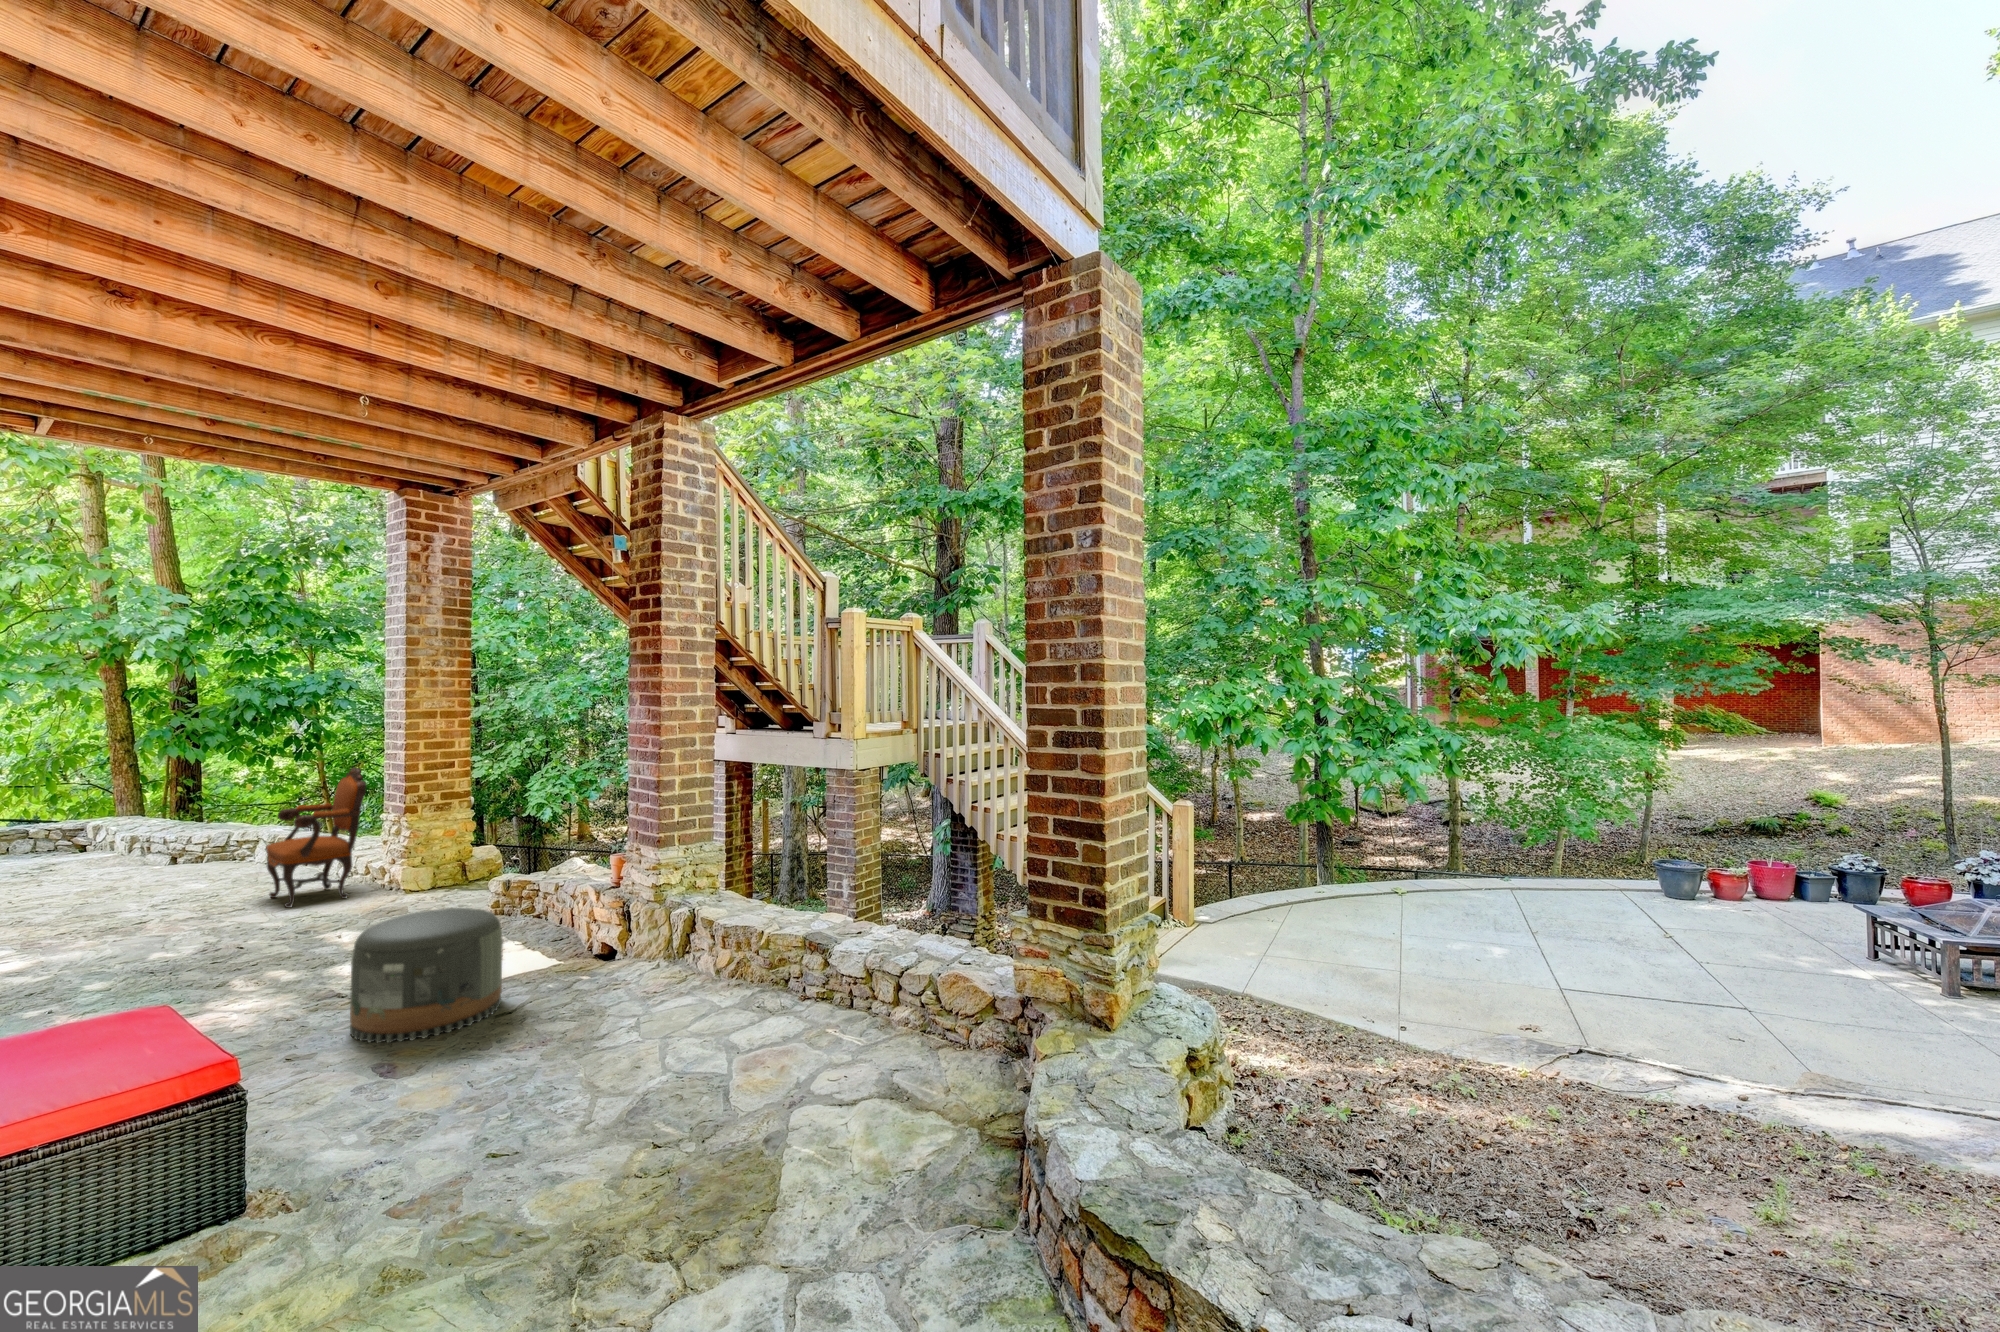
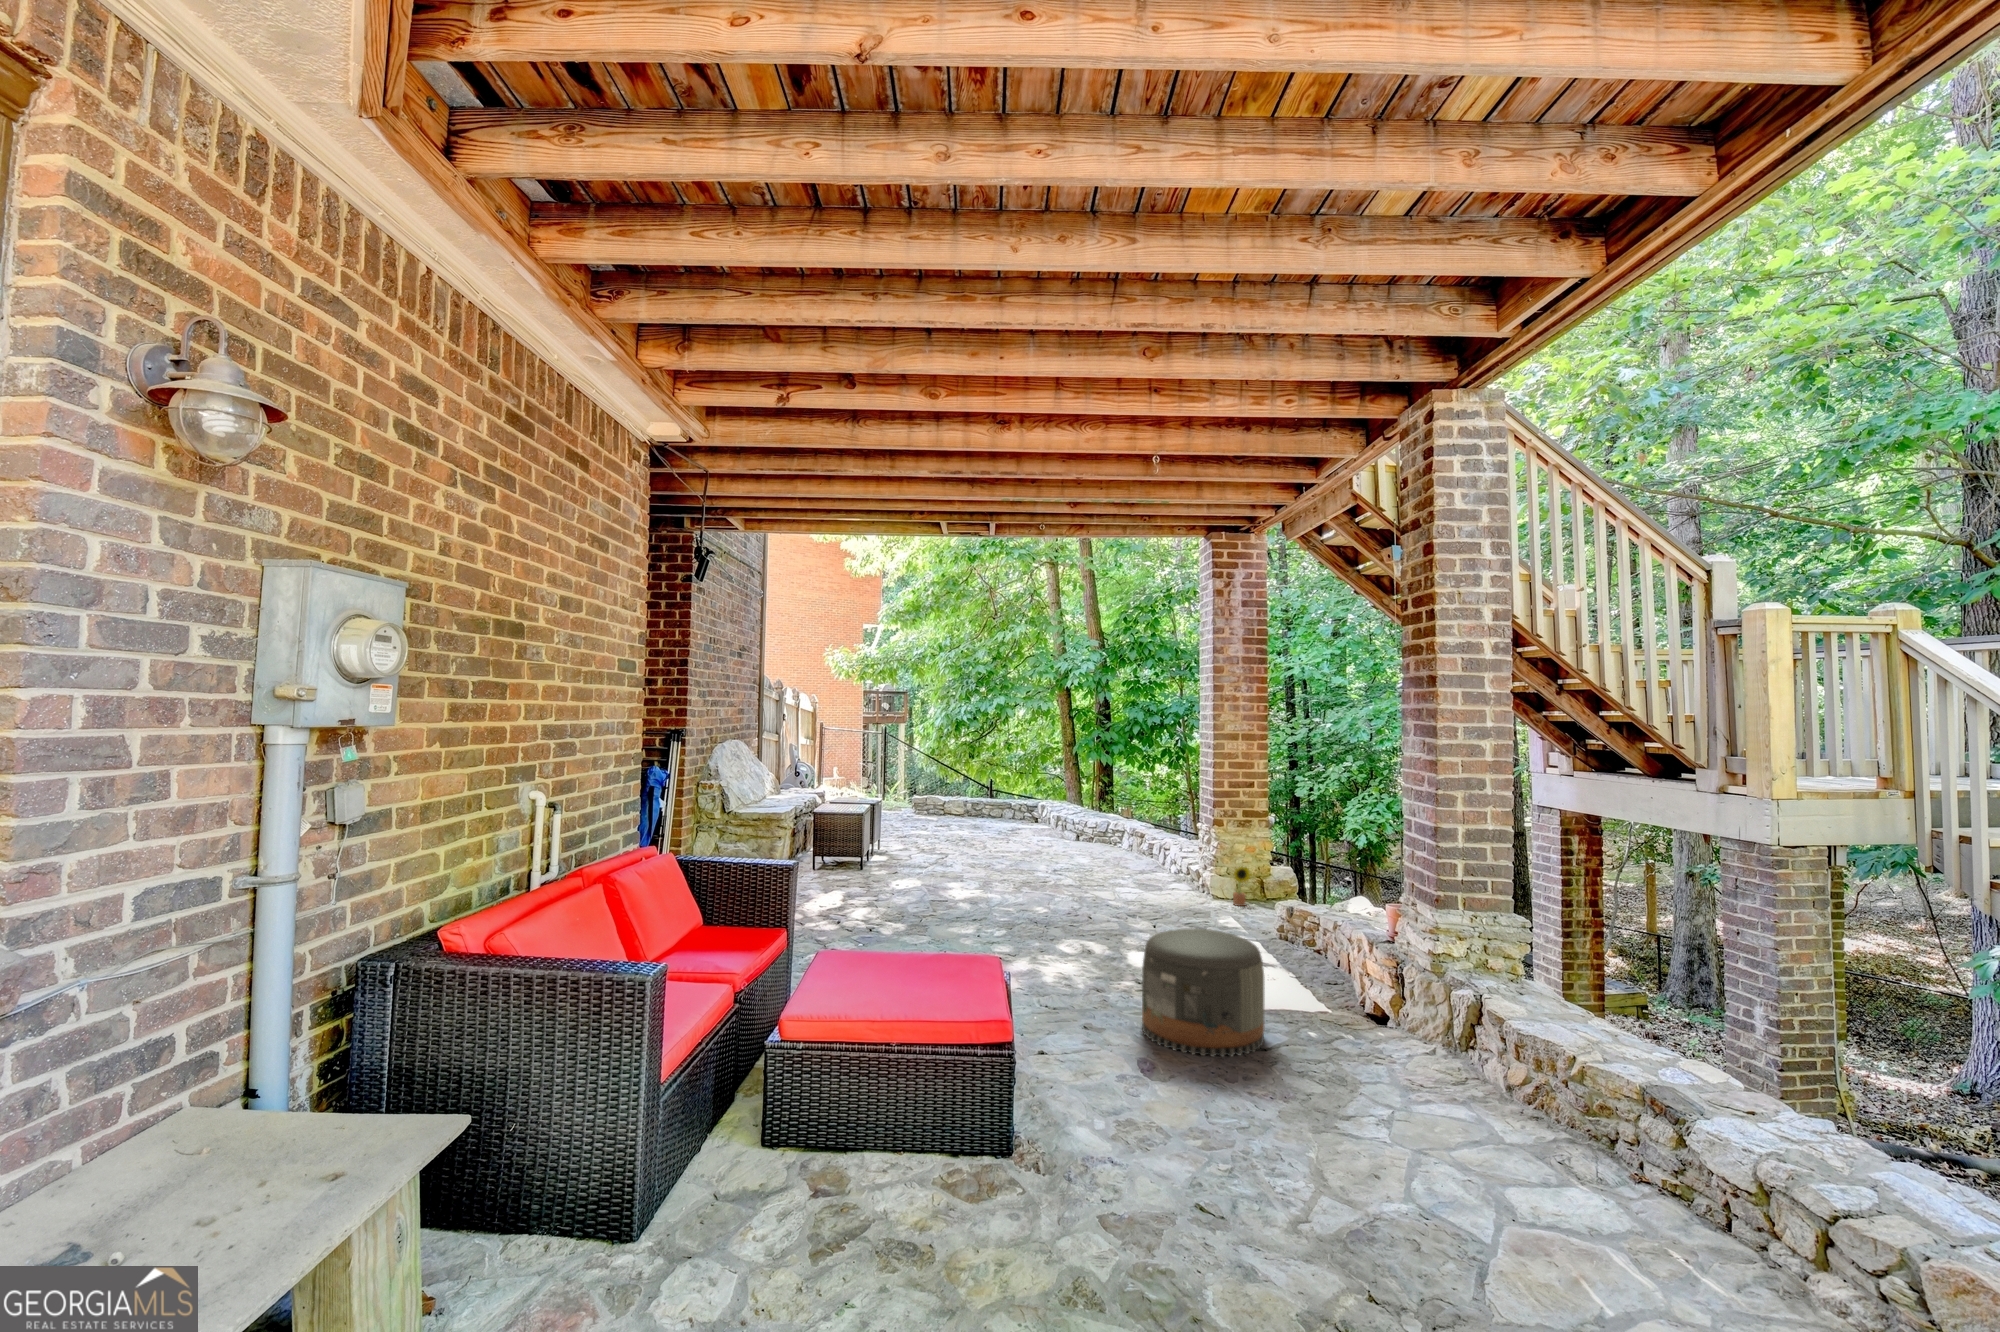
armchair: present [266,768,366,908] -> none [1127,782,1191,898]
decorative plant: none [421,848,448,891] -> present [1233,867,1251,906]

